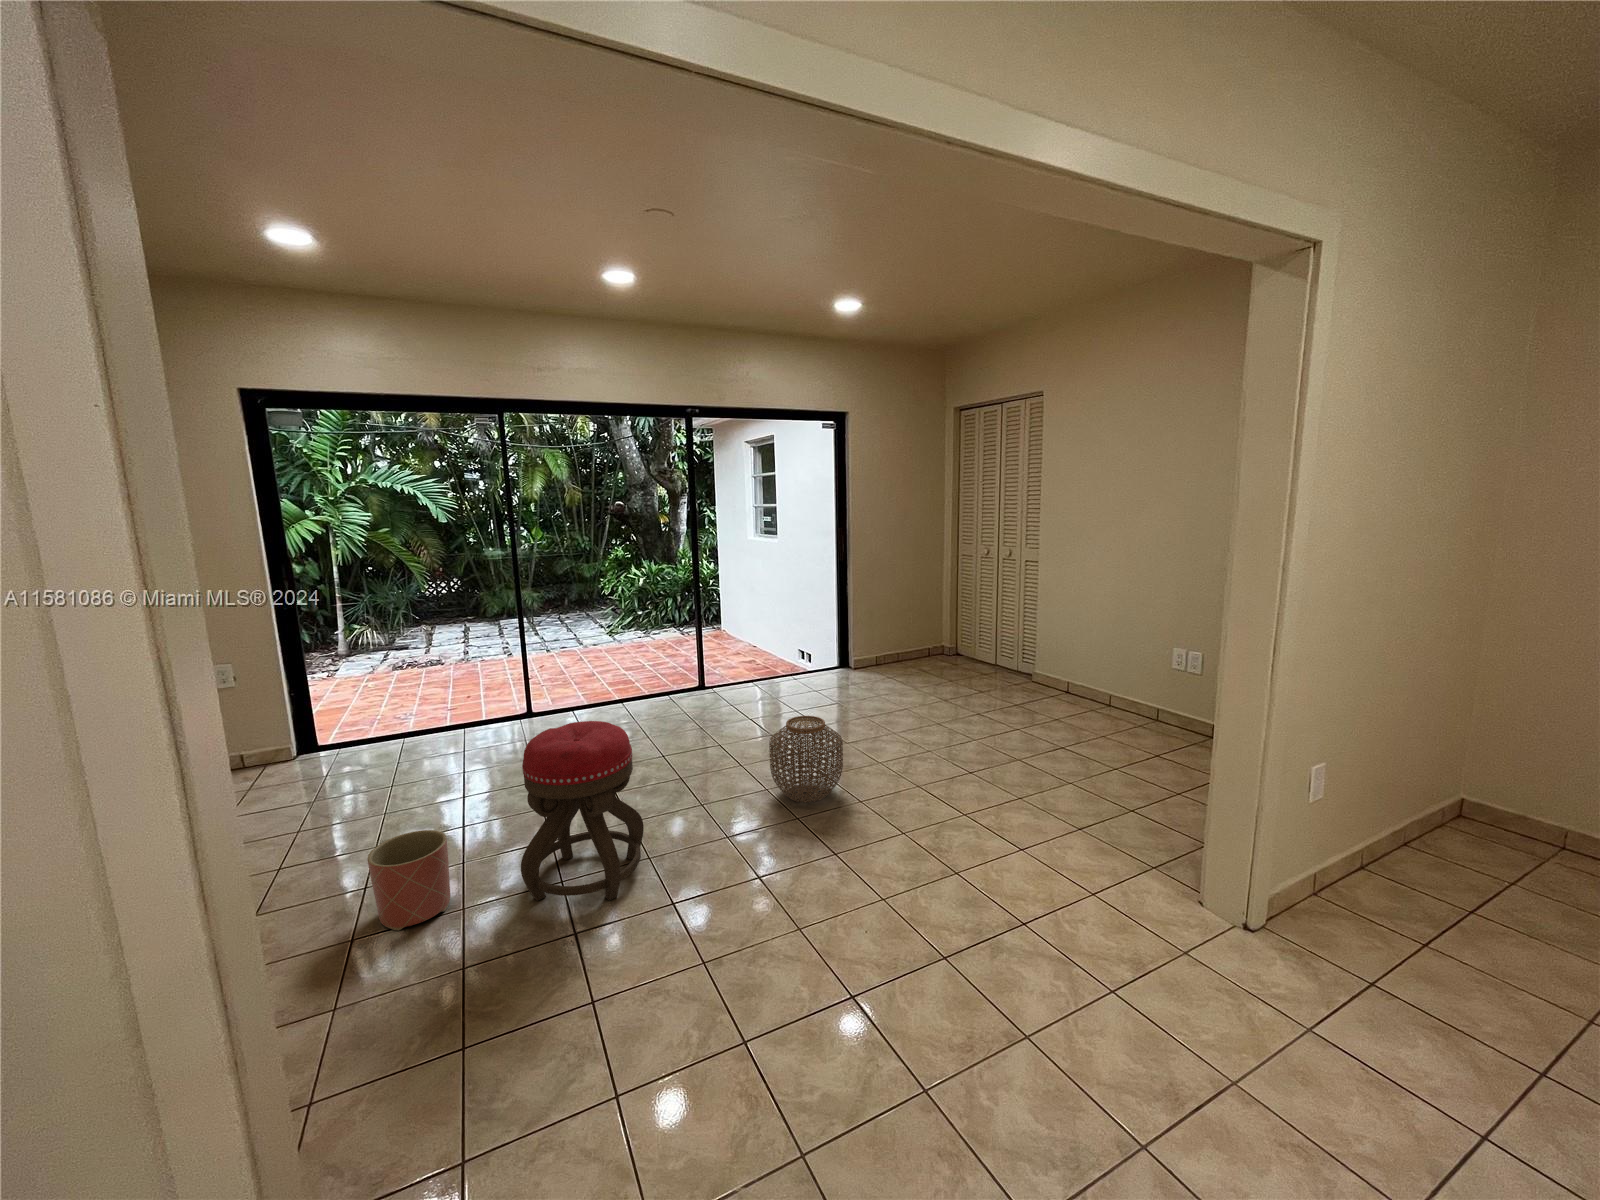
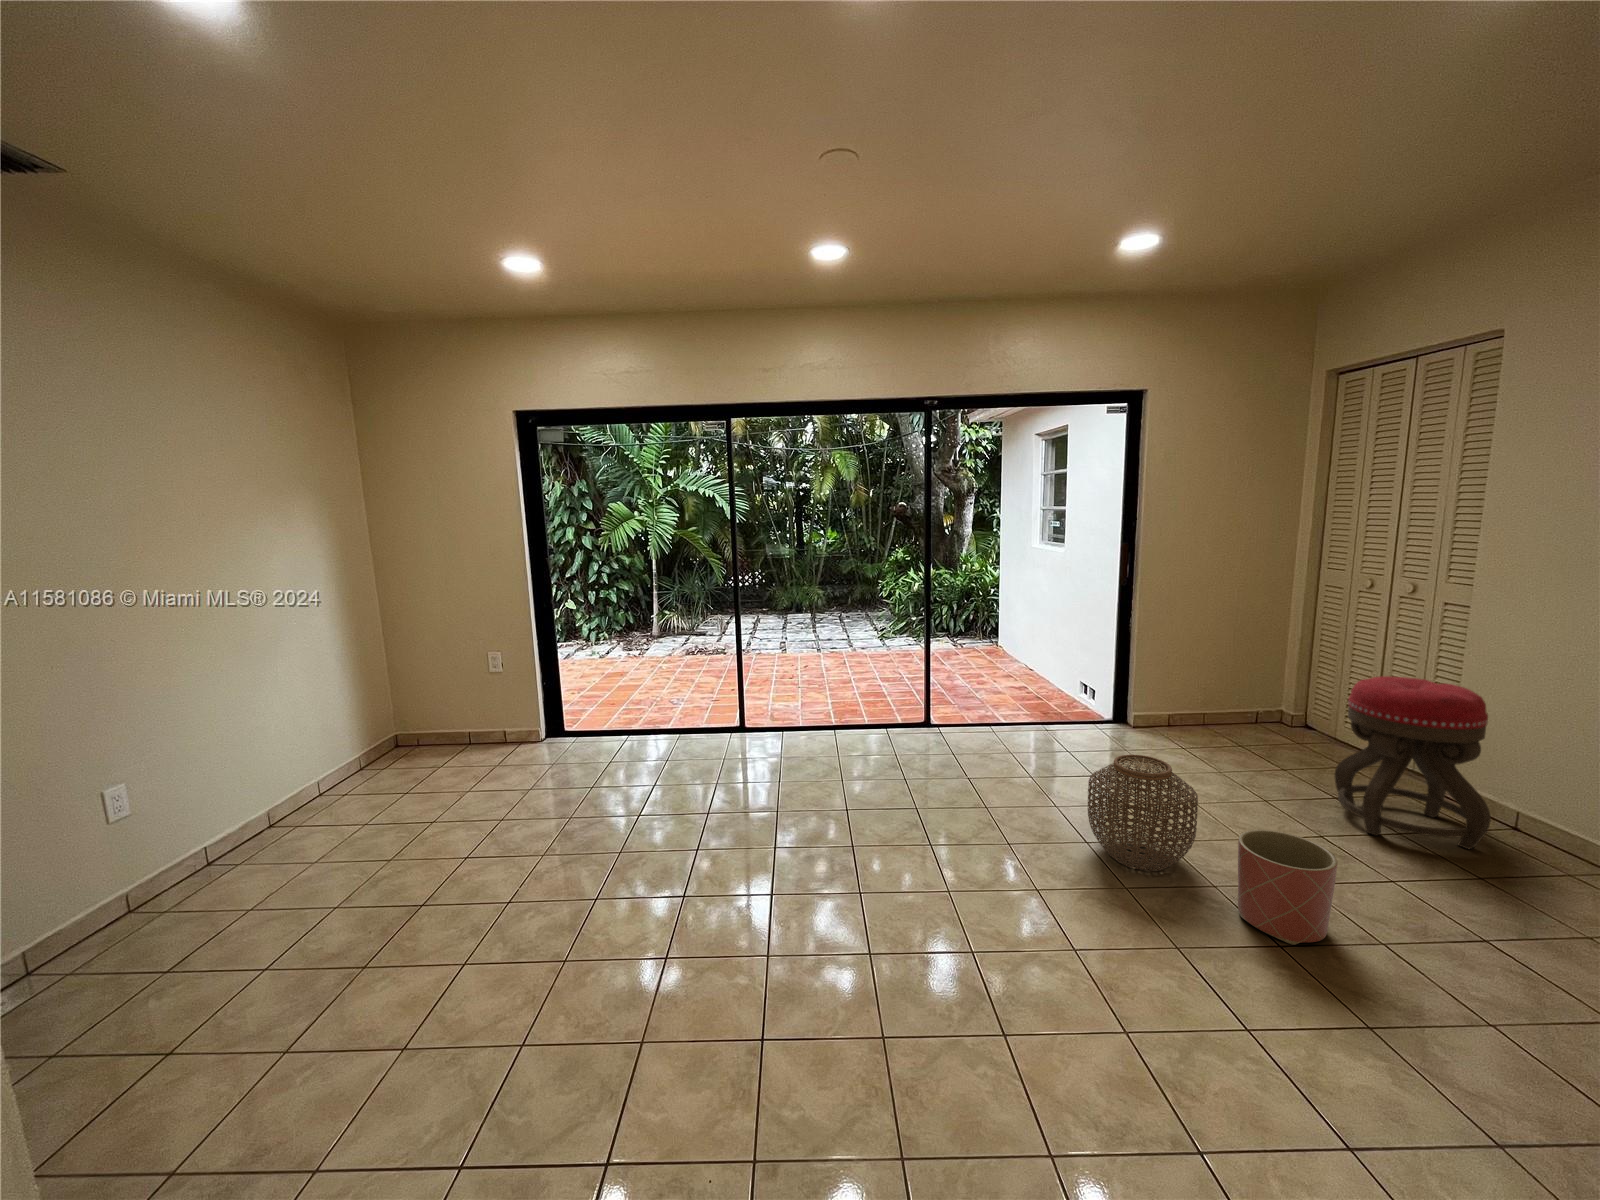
ottoman: present [521,721,644,901] -> present [1334,676,1491,849]
planter: present [367,830,450,930] -> present [1238,830,1338,945]

